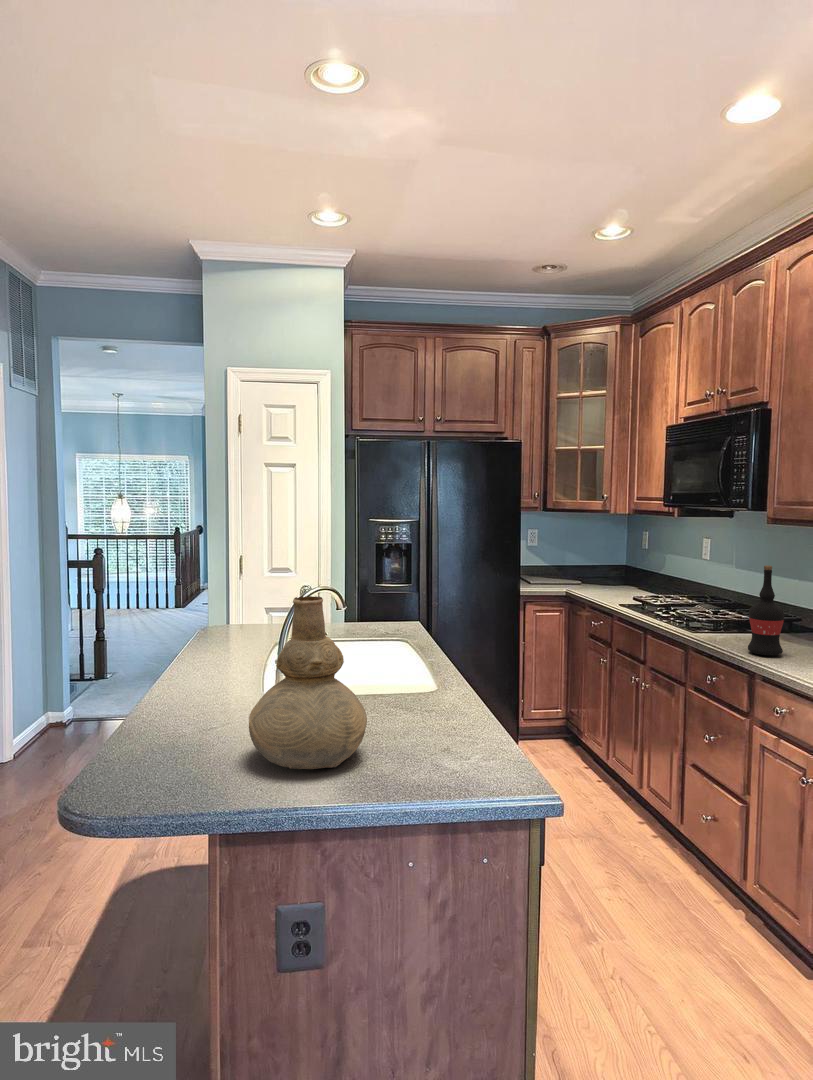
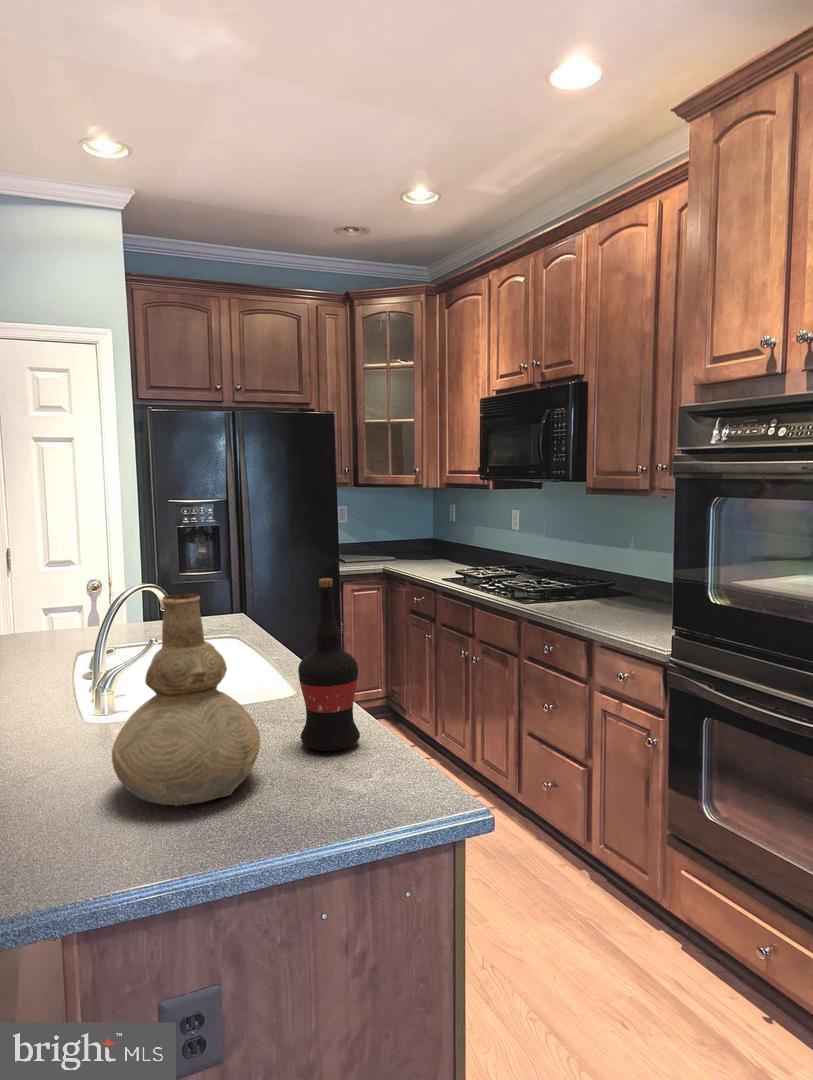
wine bottle: present [748,565,784,656] -> present [298,578,360,751]

